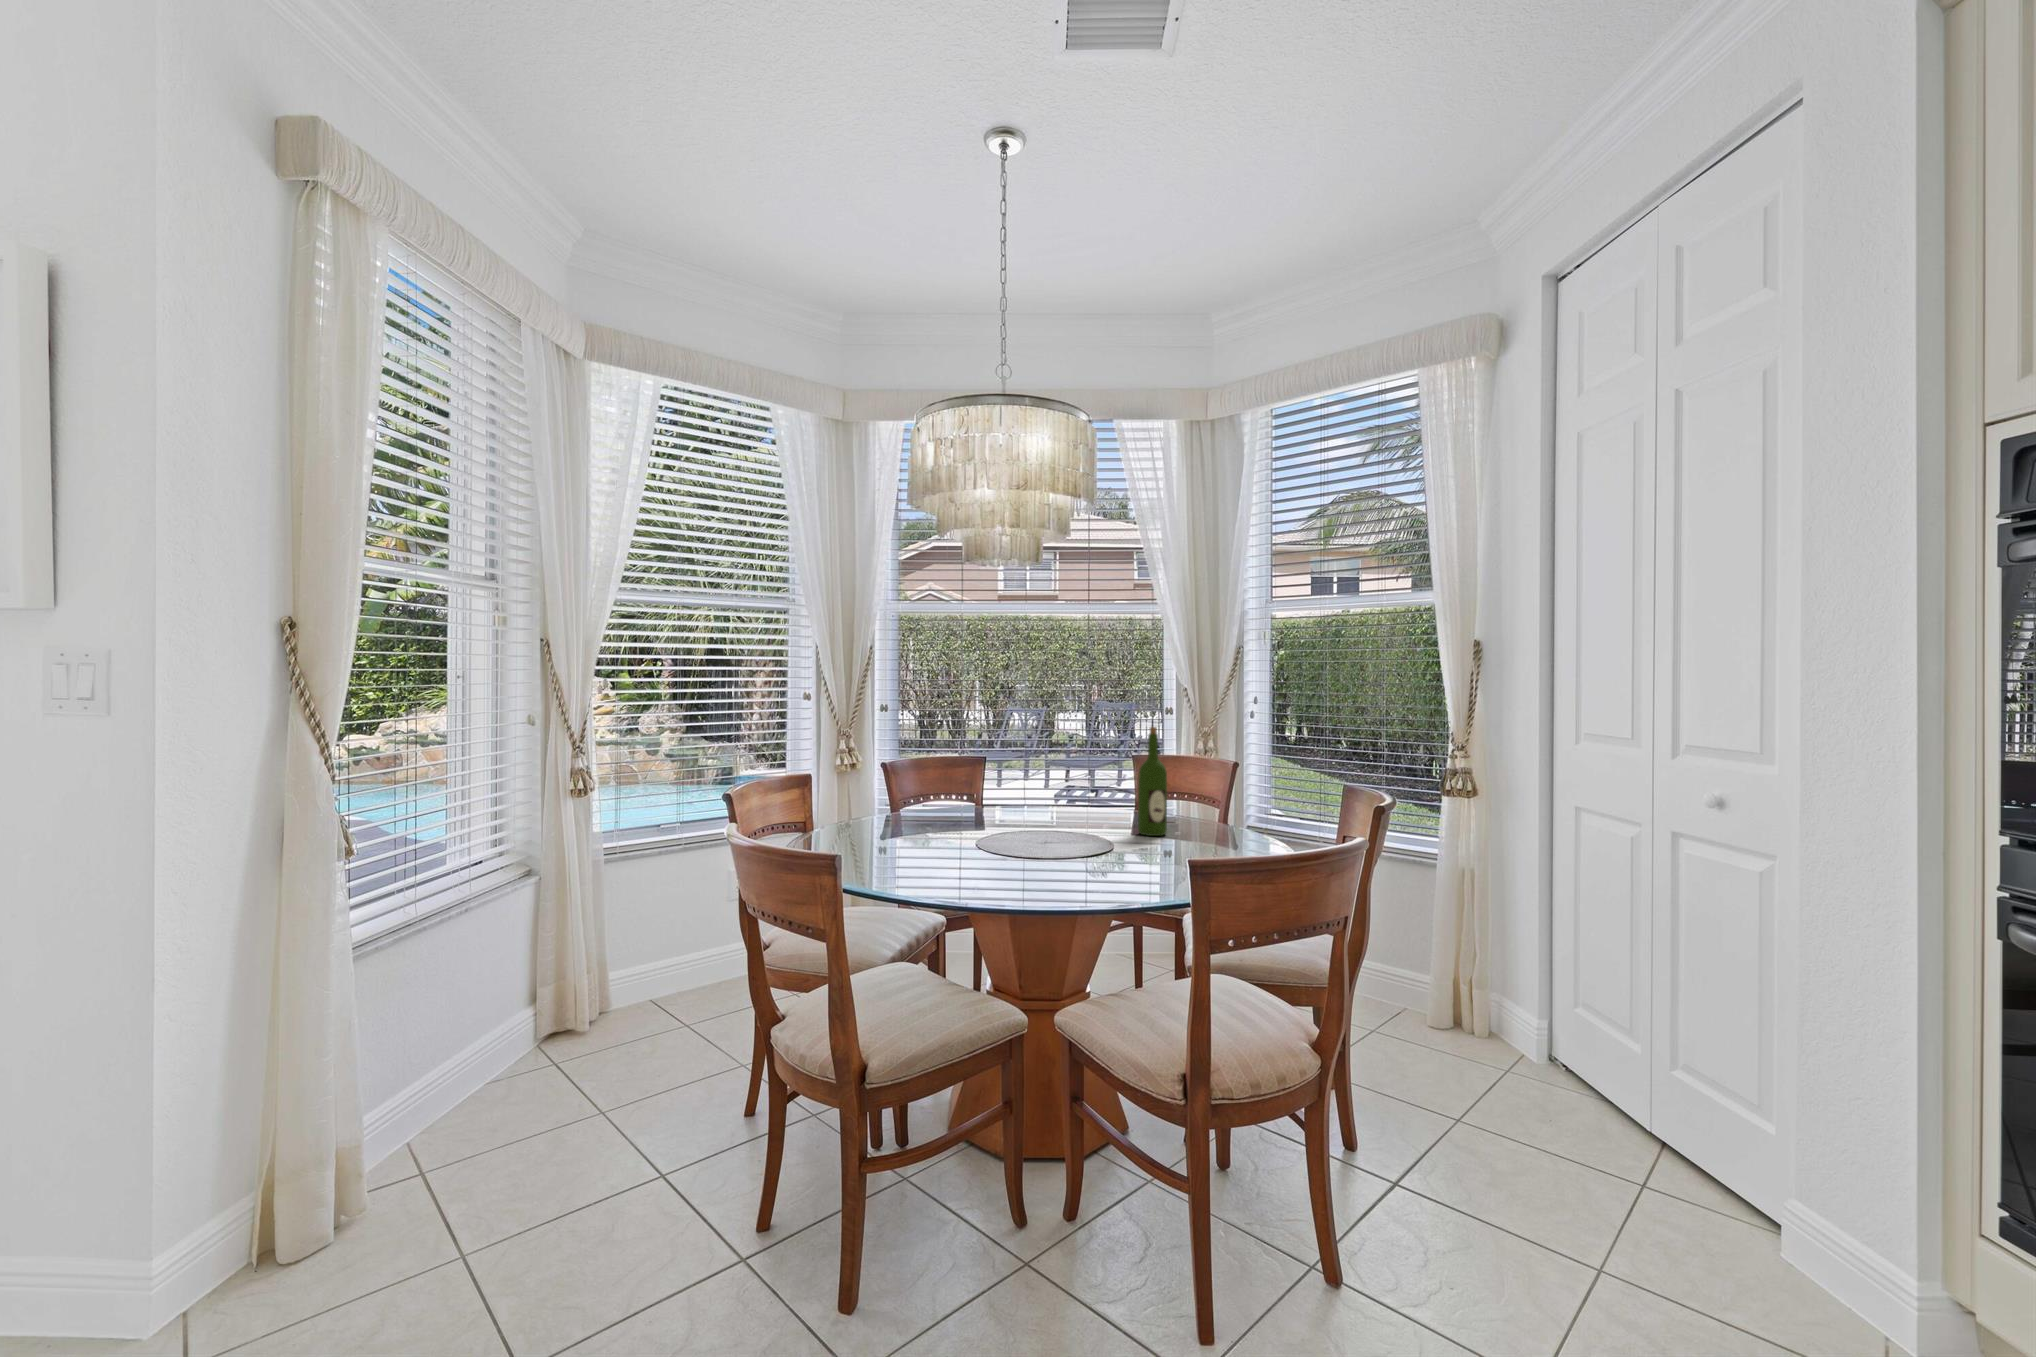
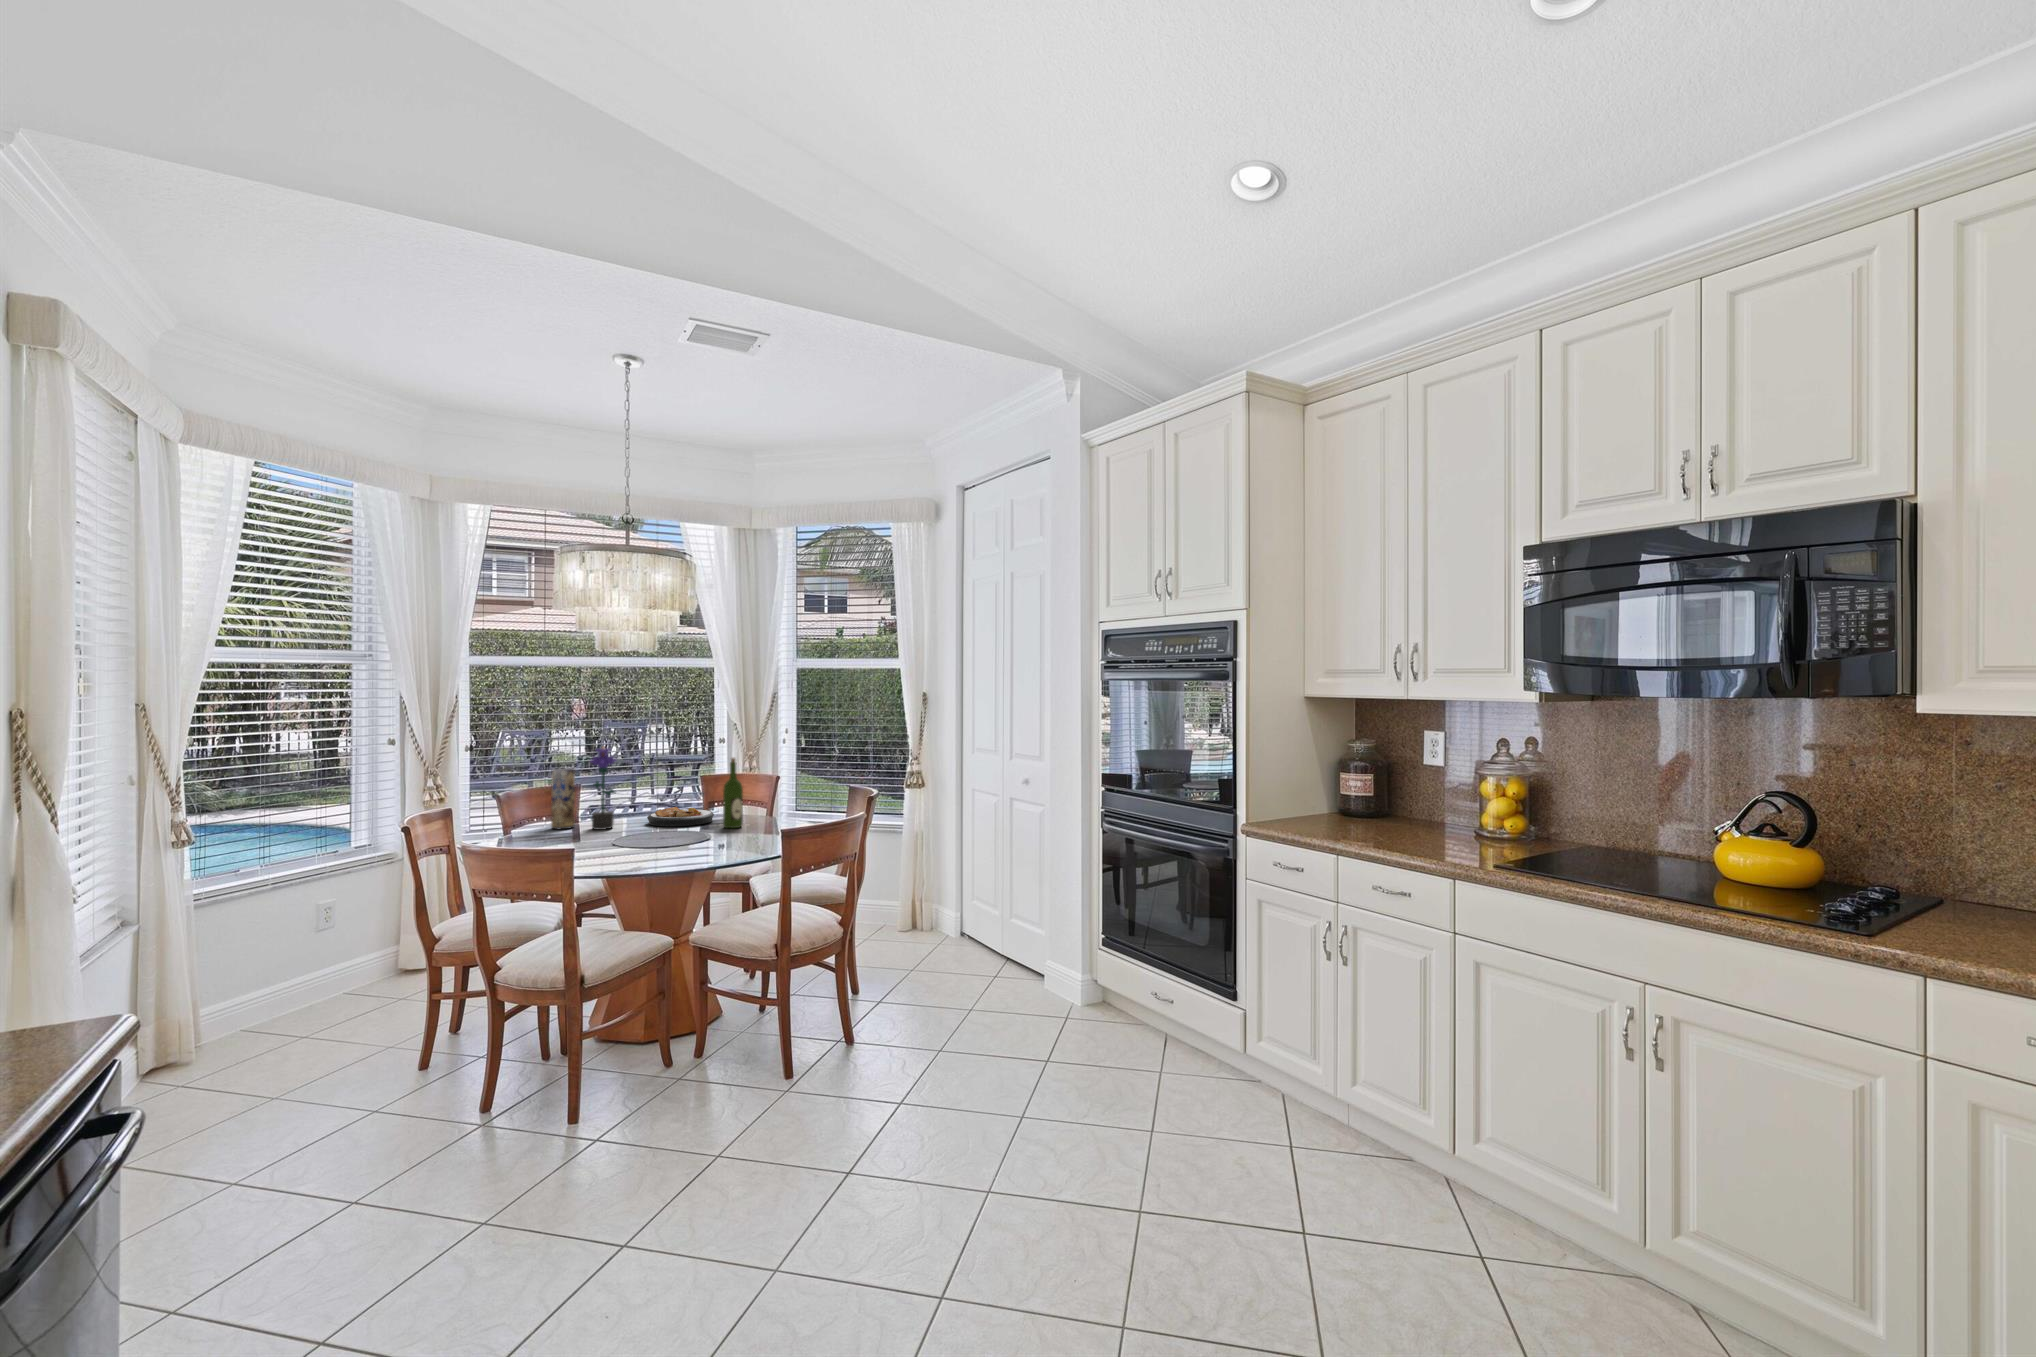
potted flower: none [968,703,1001,819] -> present [591,746,616,830]
vase: none [927,732,955,813] -> present [551,768,575,829]
plate: none [1042,795,1133,824] -> present [647,807,714,826]

